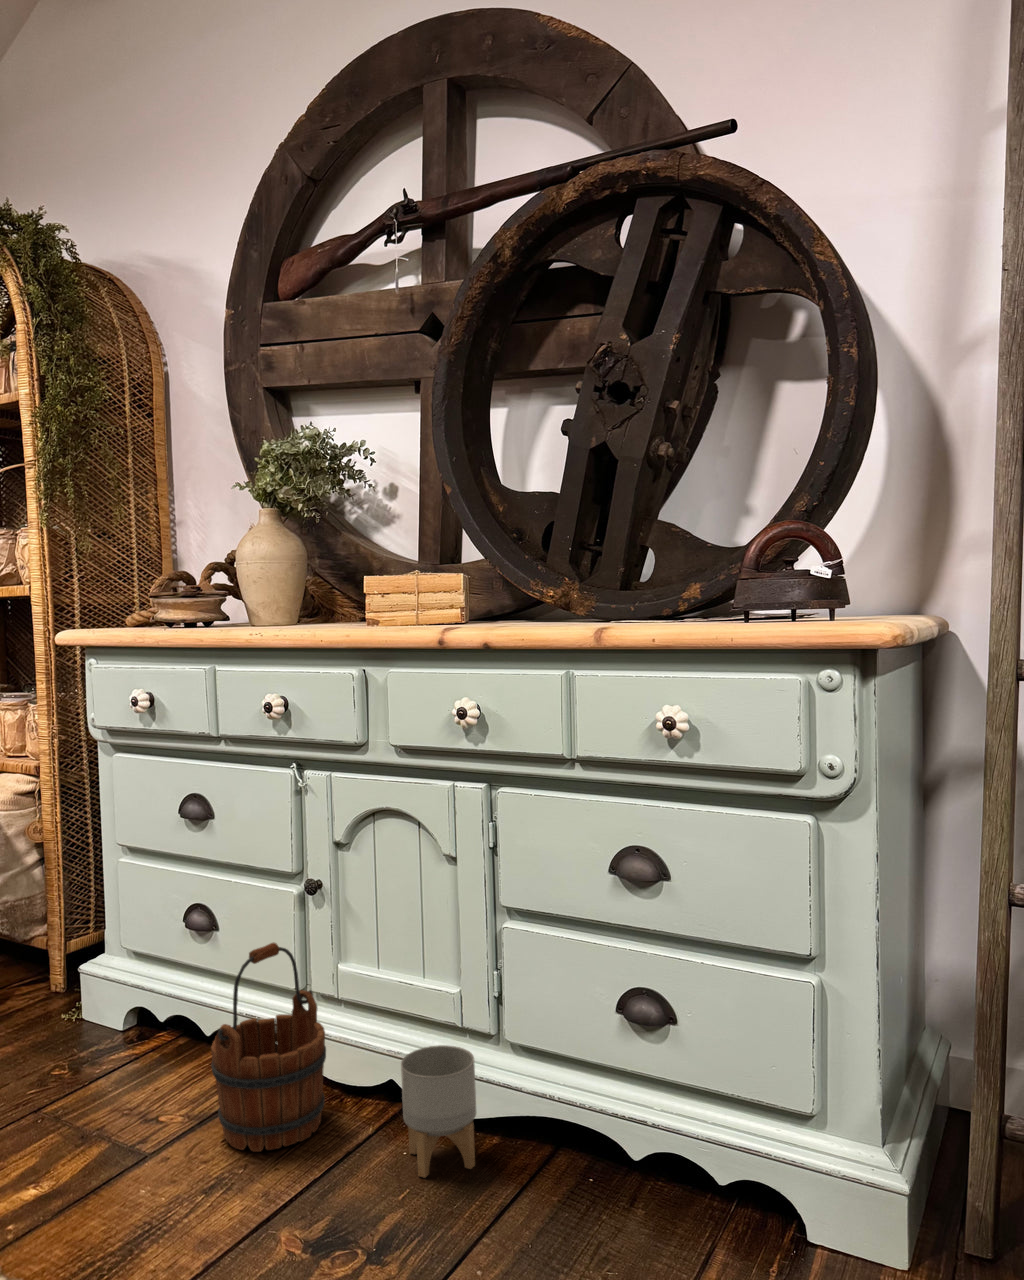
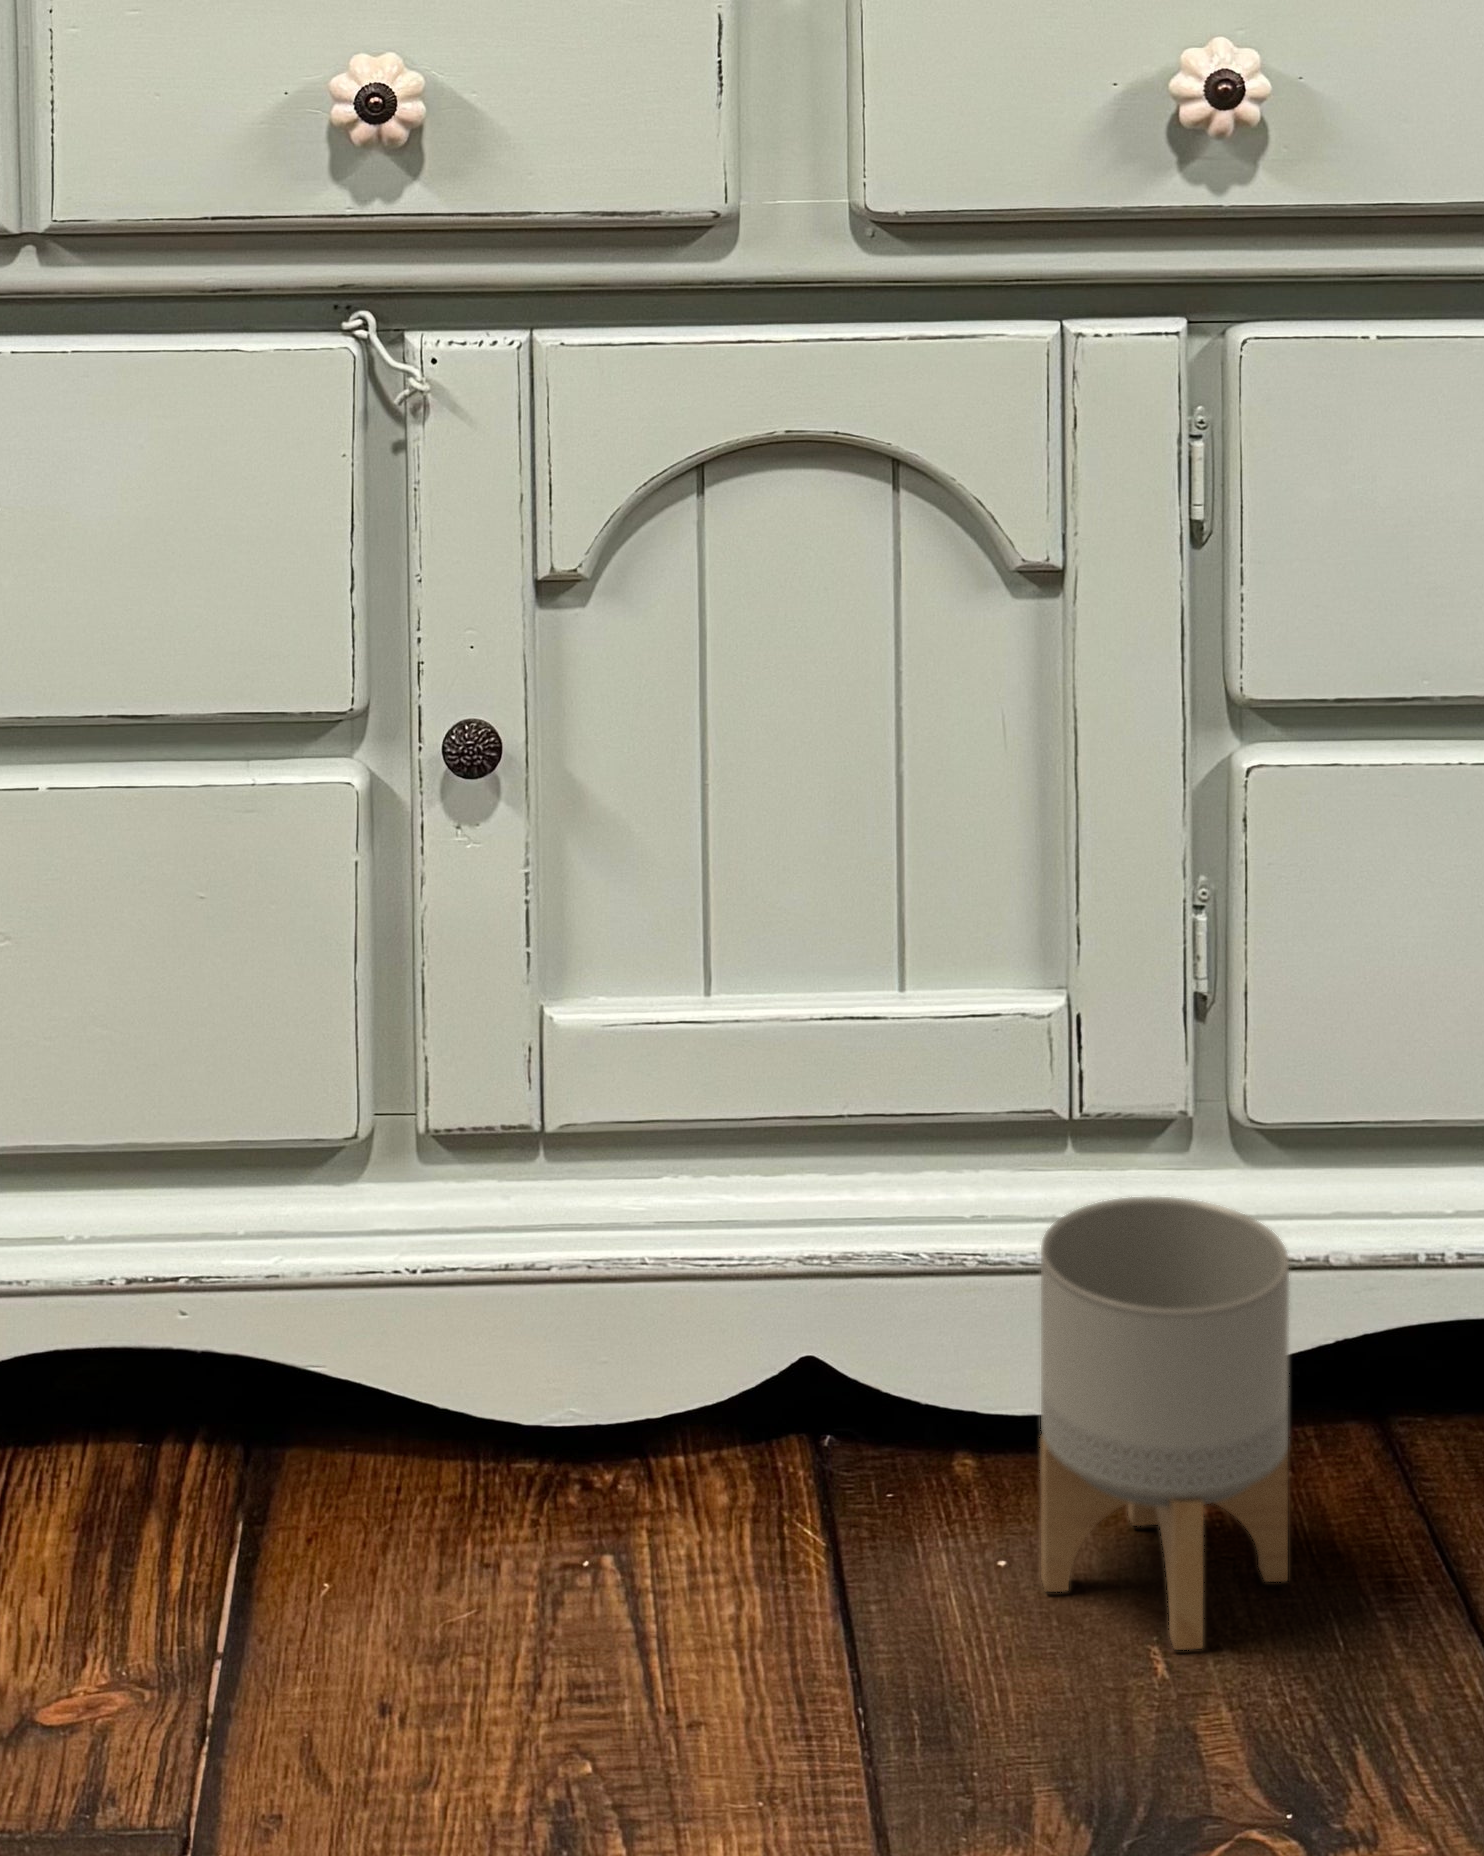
wooden bucket: present [211,942,326,1152] -> none [278,963,699,1761]

